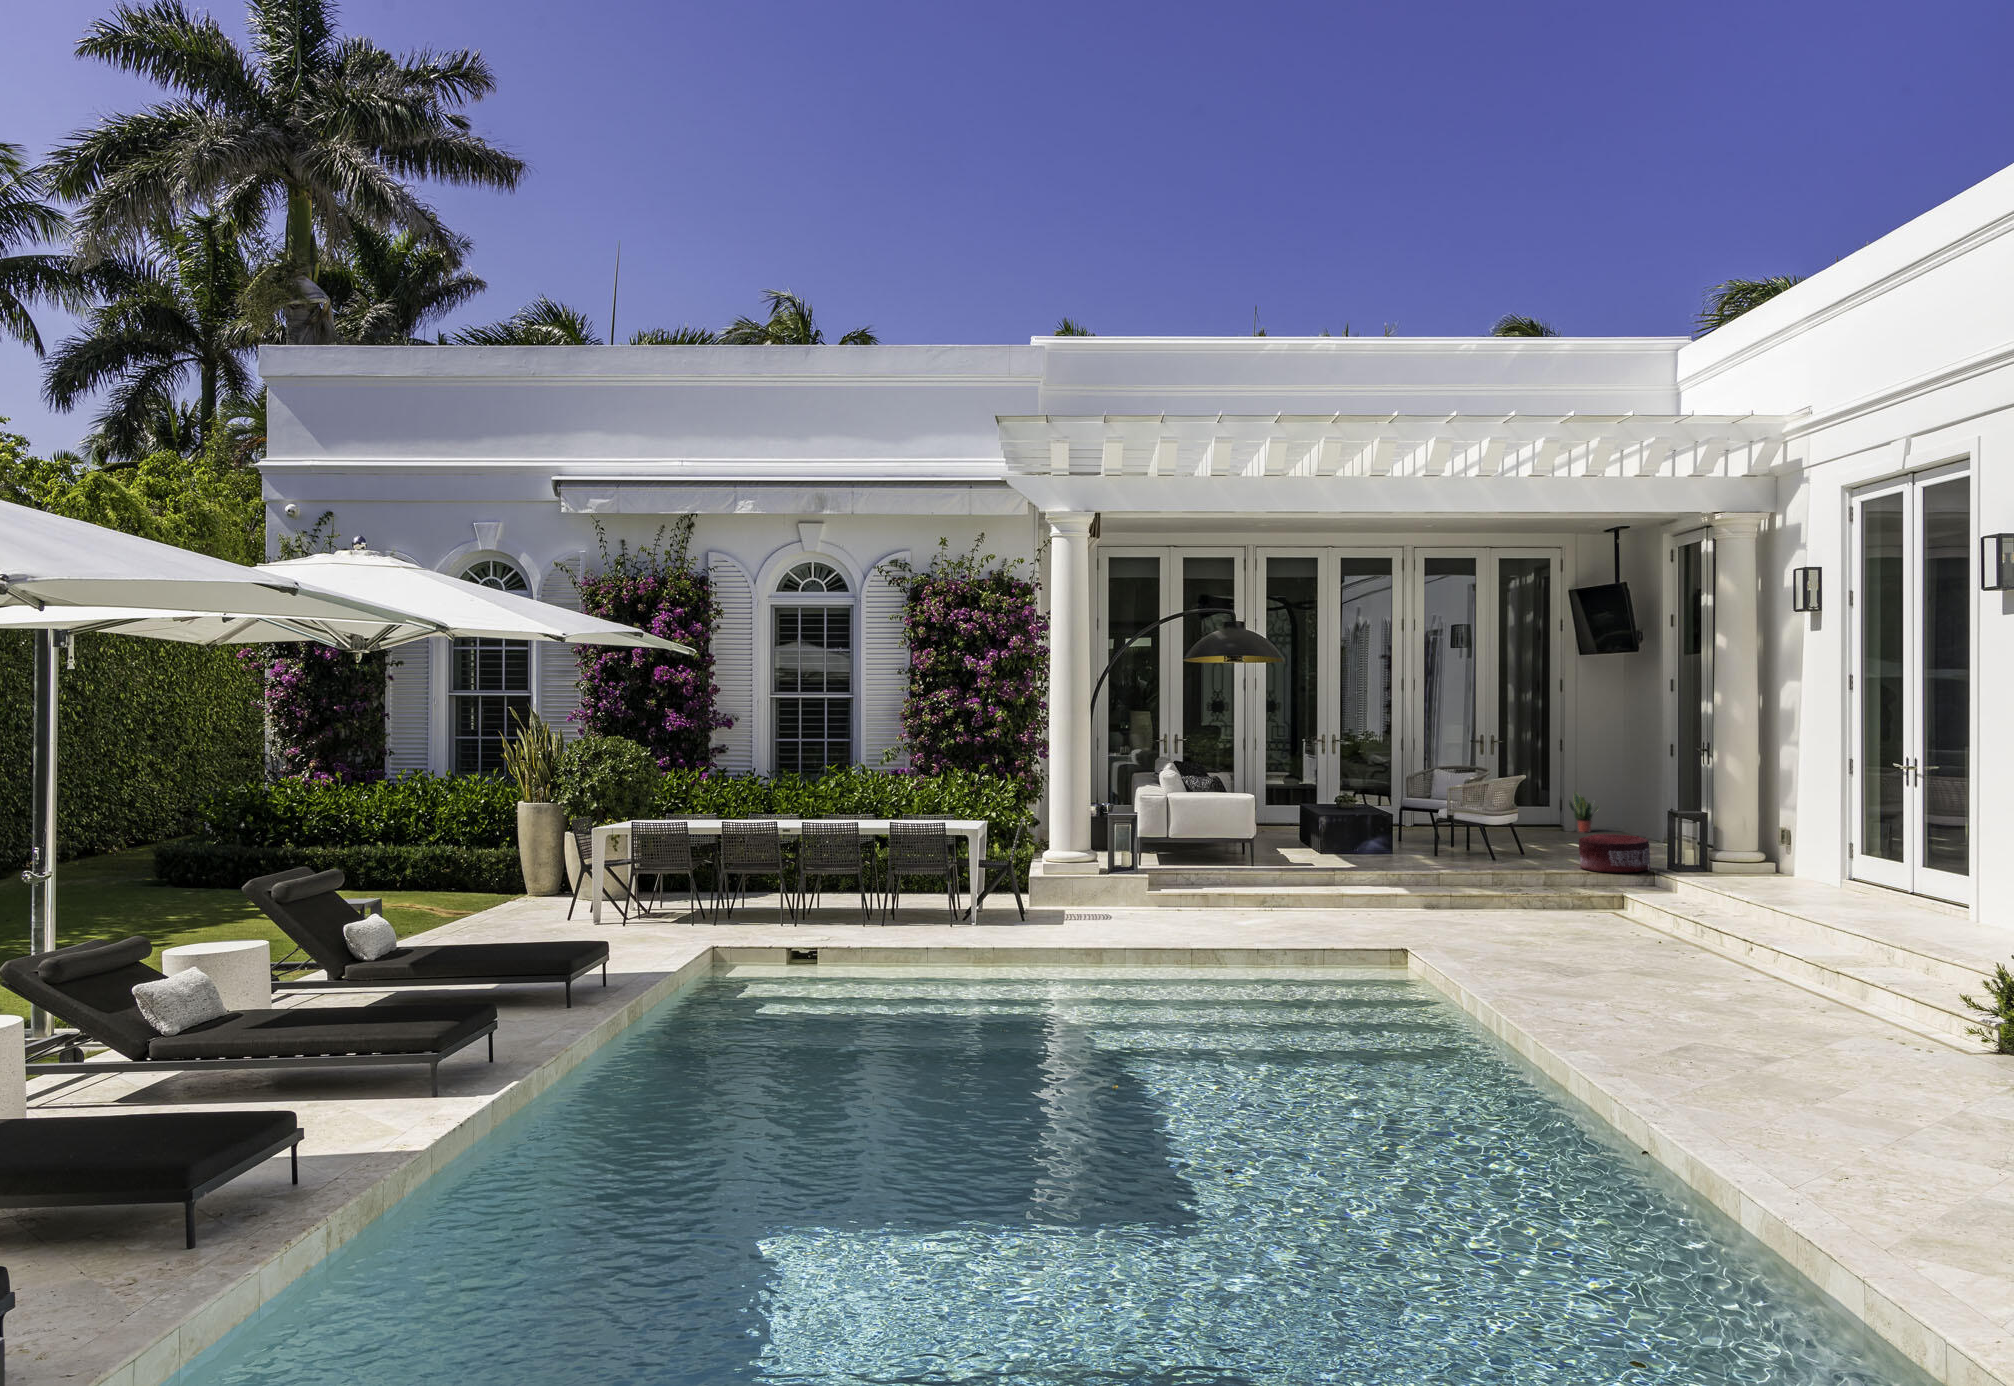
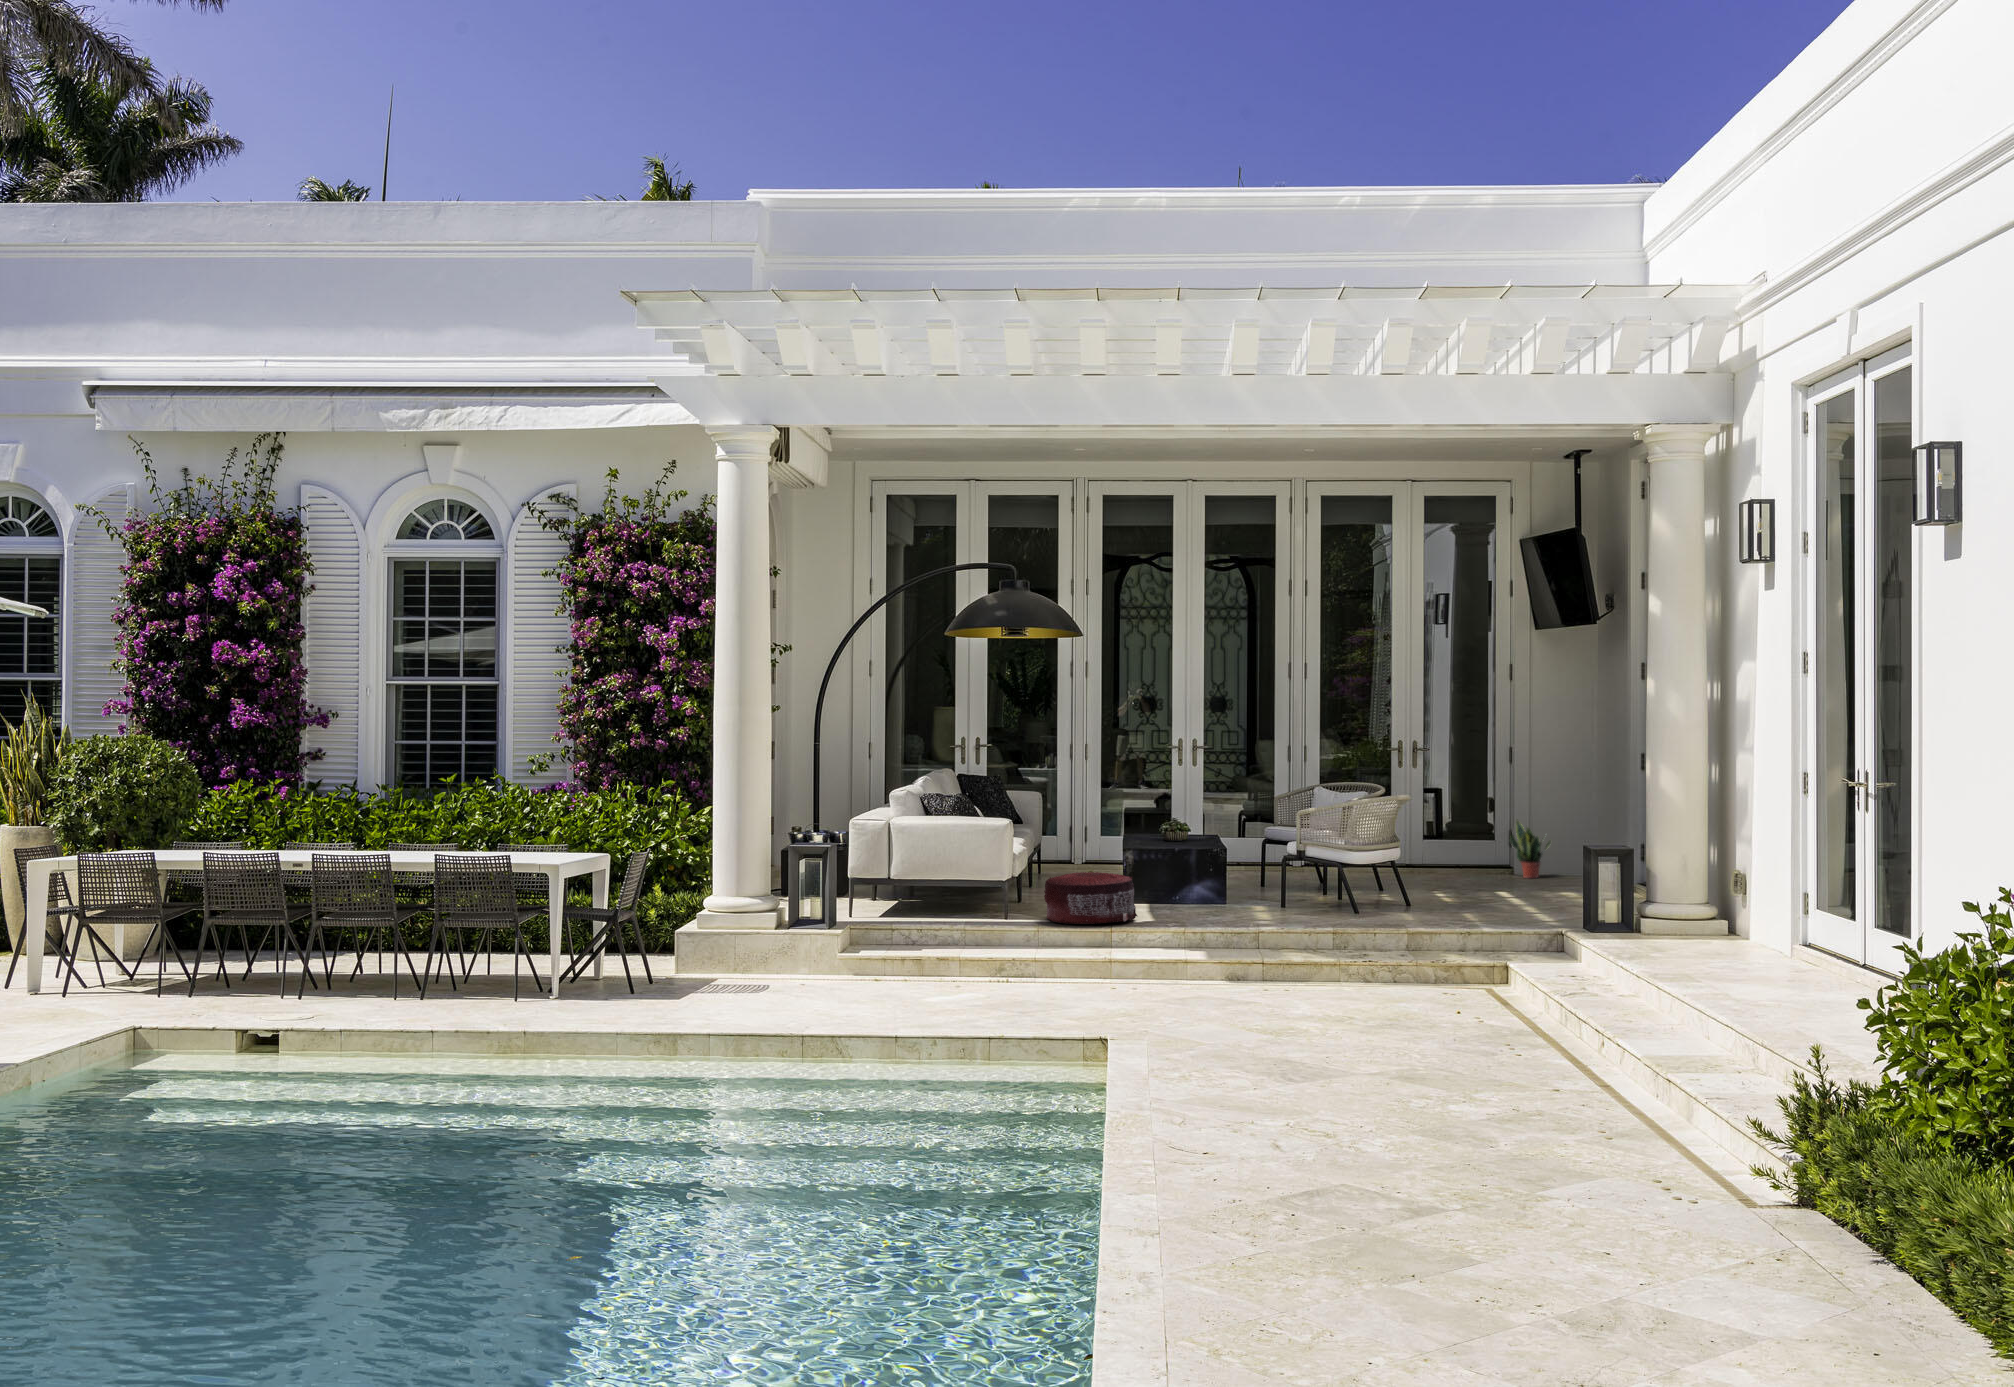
pouf: present [1579,834,1651,873] -> present [1044,872,1137,924]

